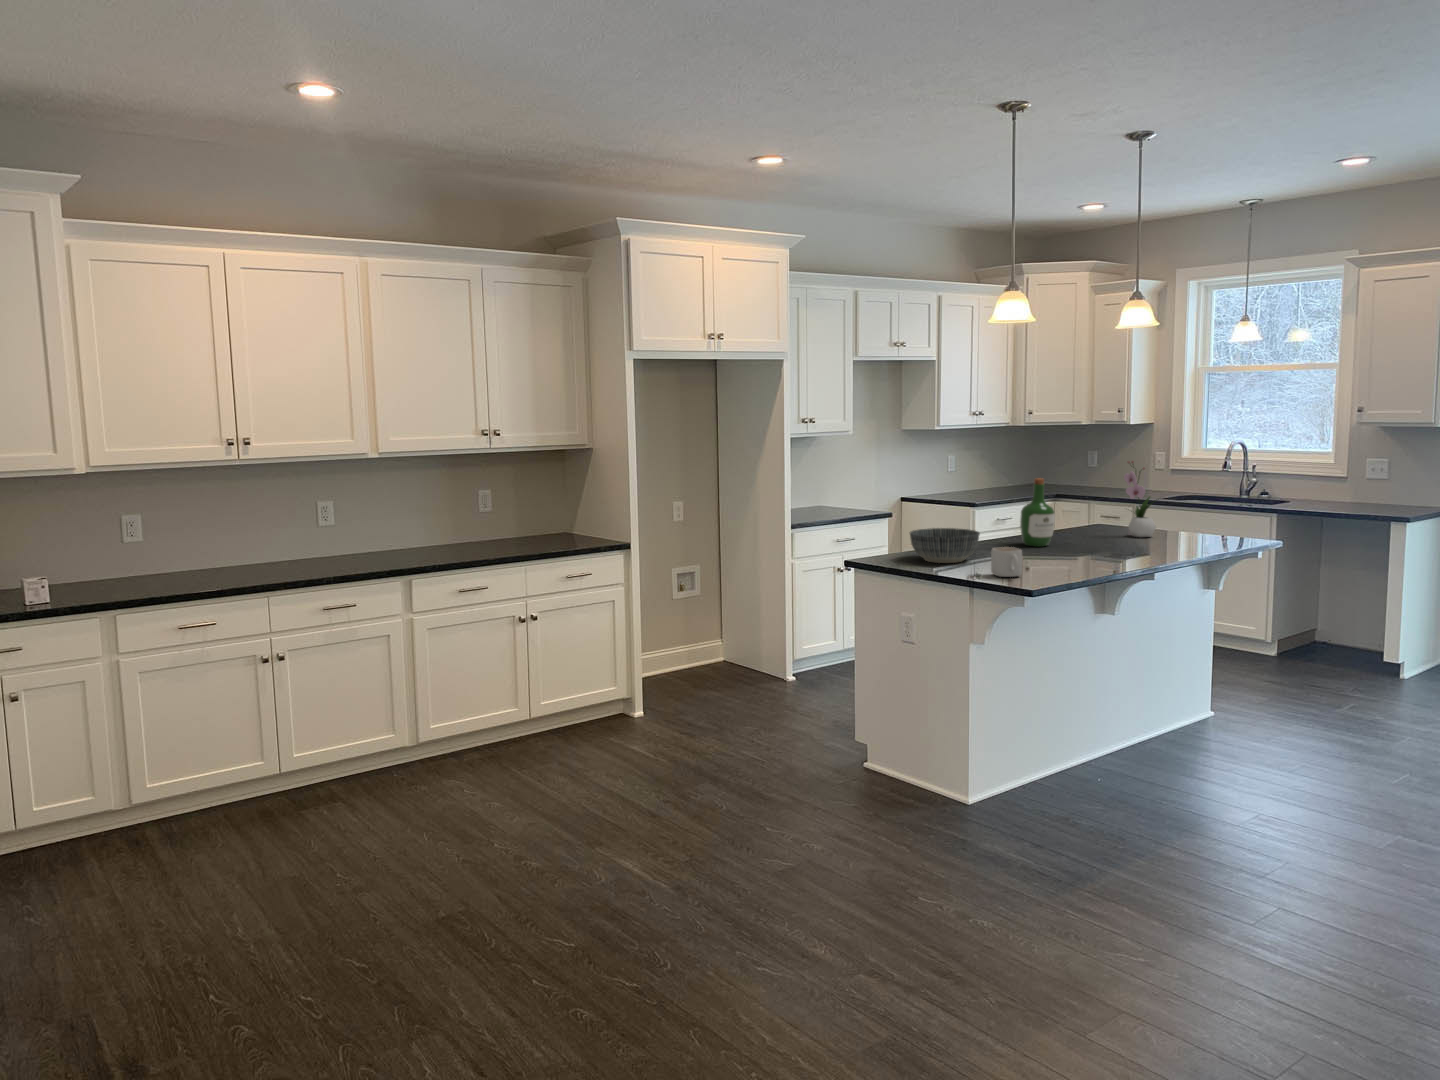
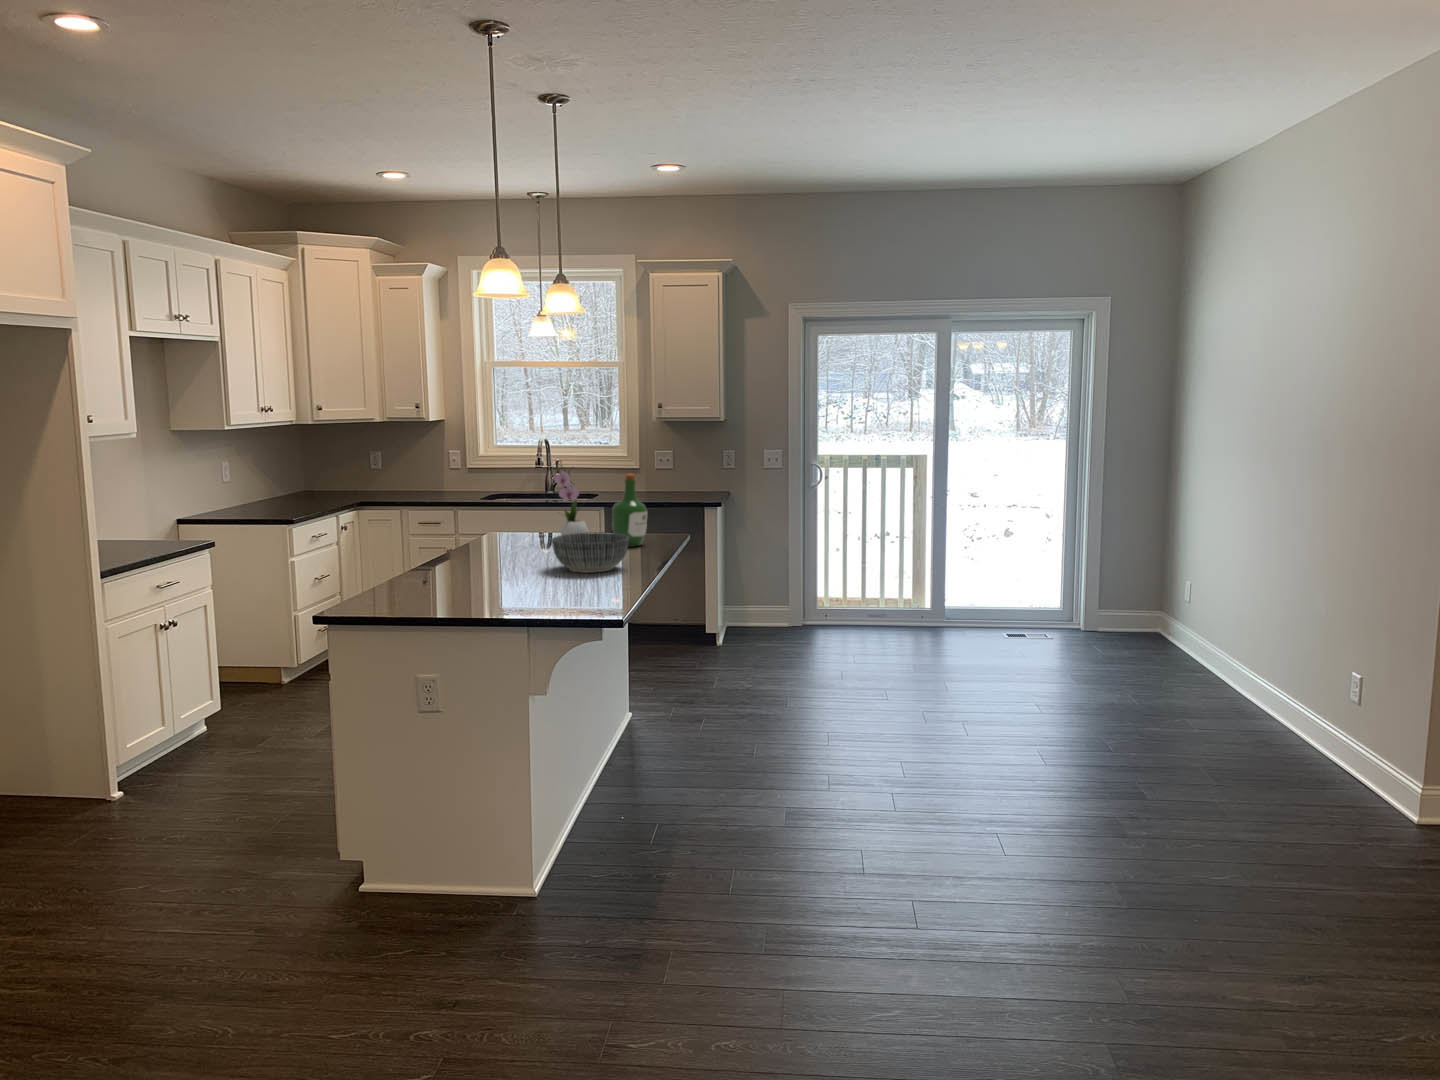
wine bottle: present [1020,478,1055,546] -> present [612,474,647,547]
bowl: present [910,528,980,563] -> present [552,533,629,573]
mug: present [991,547,1022,577] -> none [537,570,582,607]

